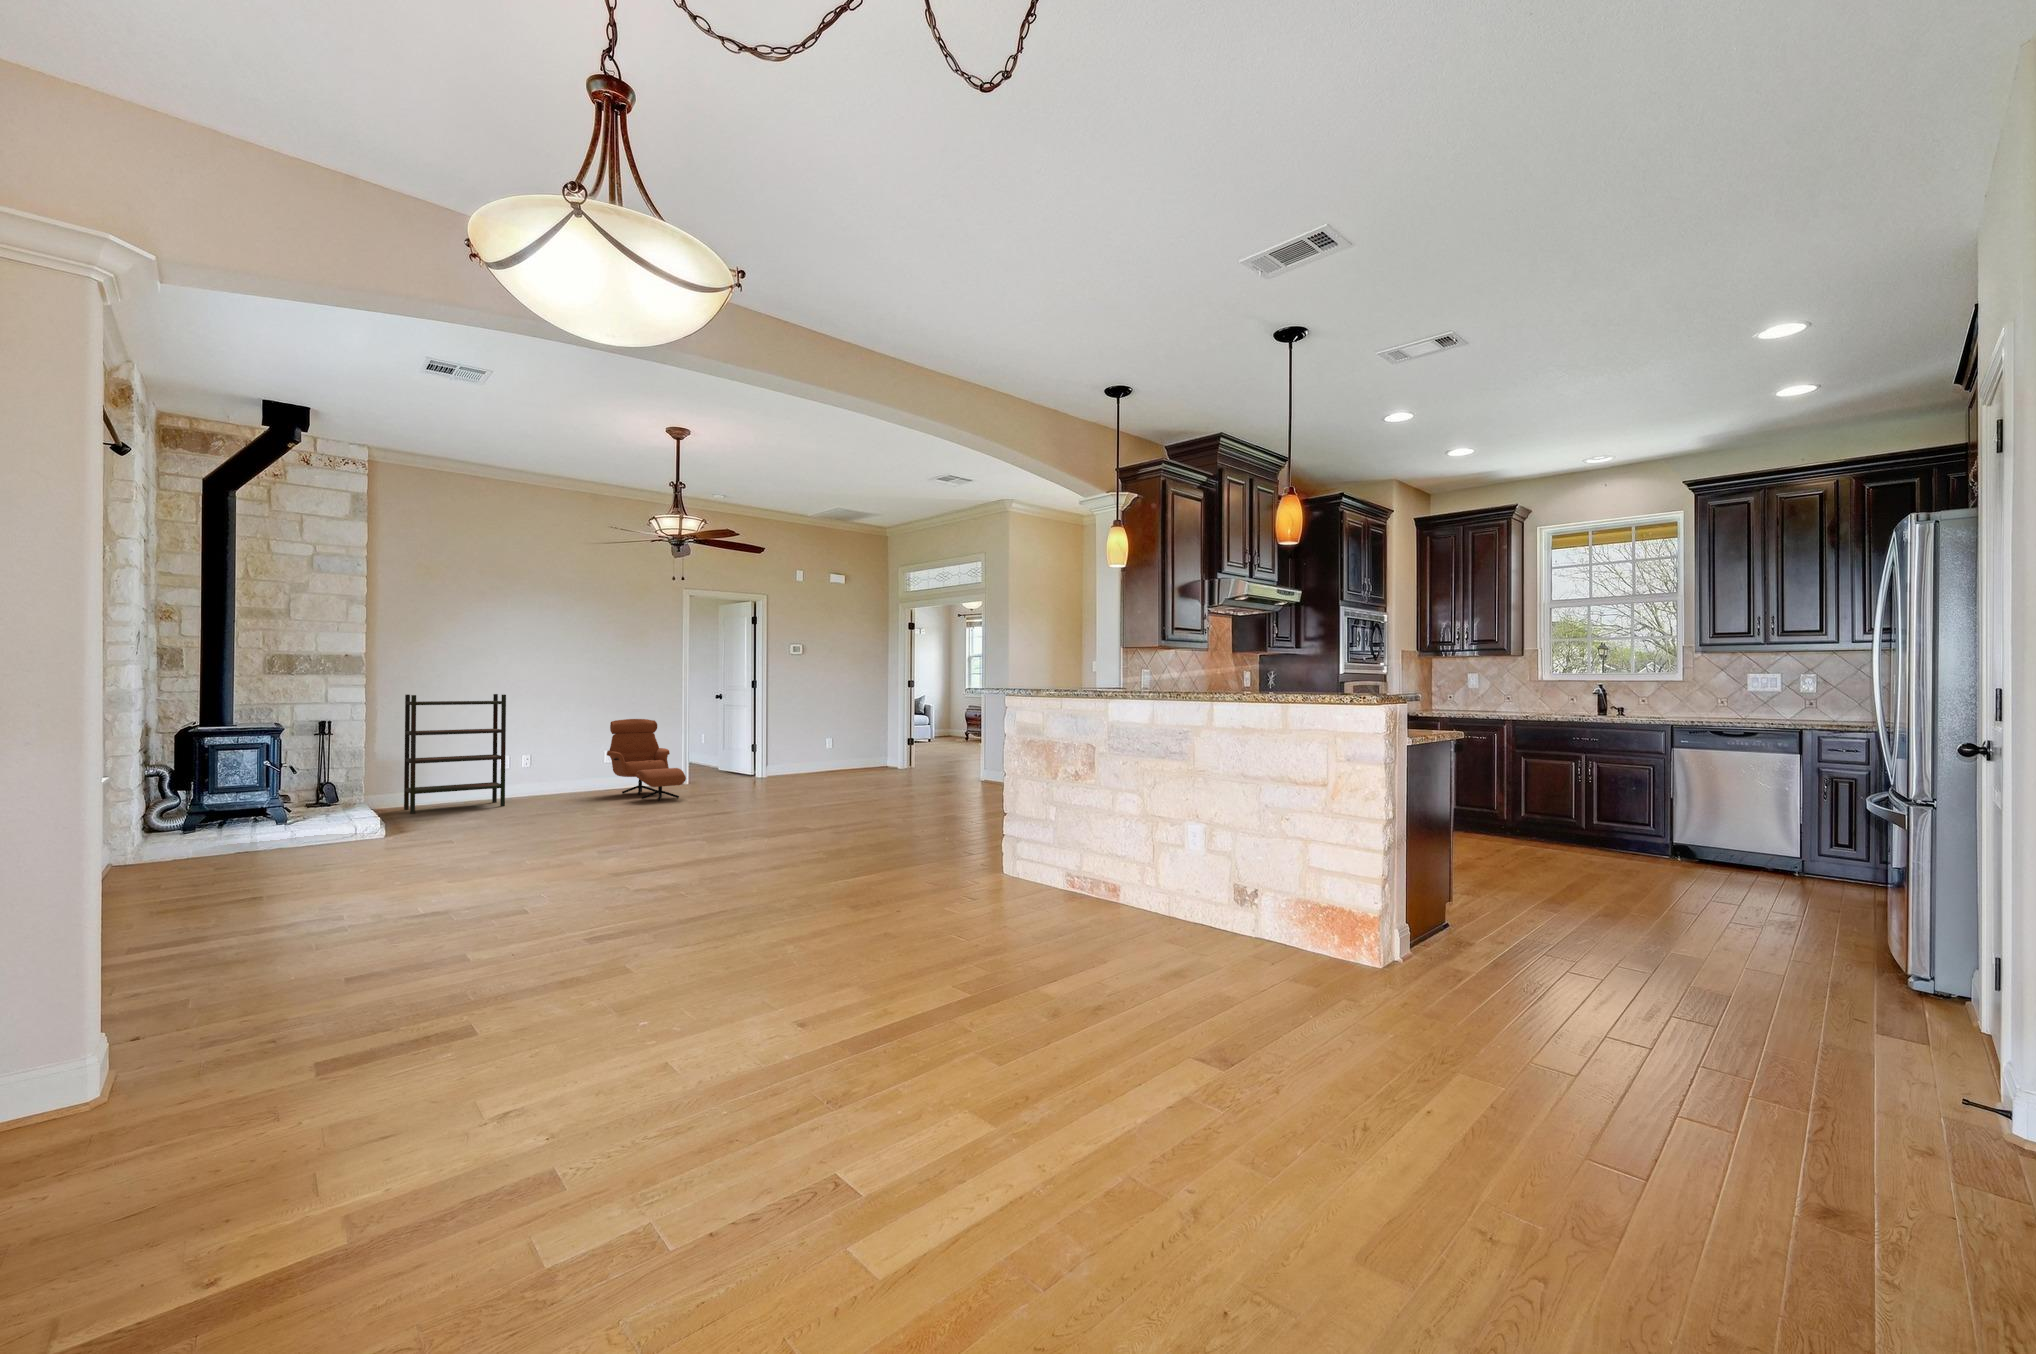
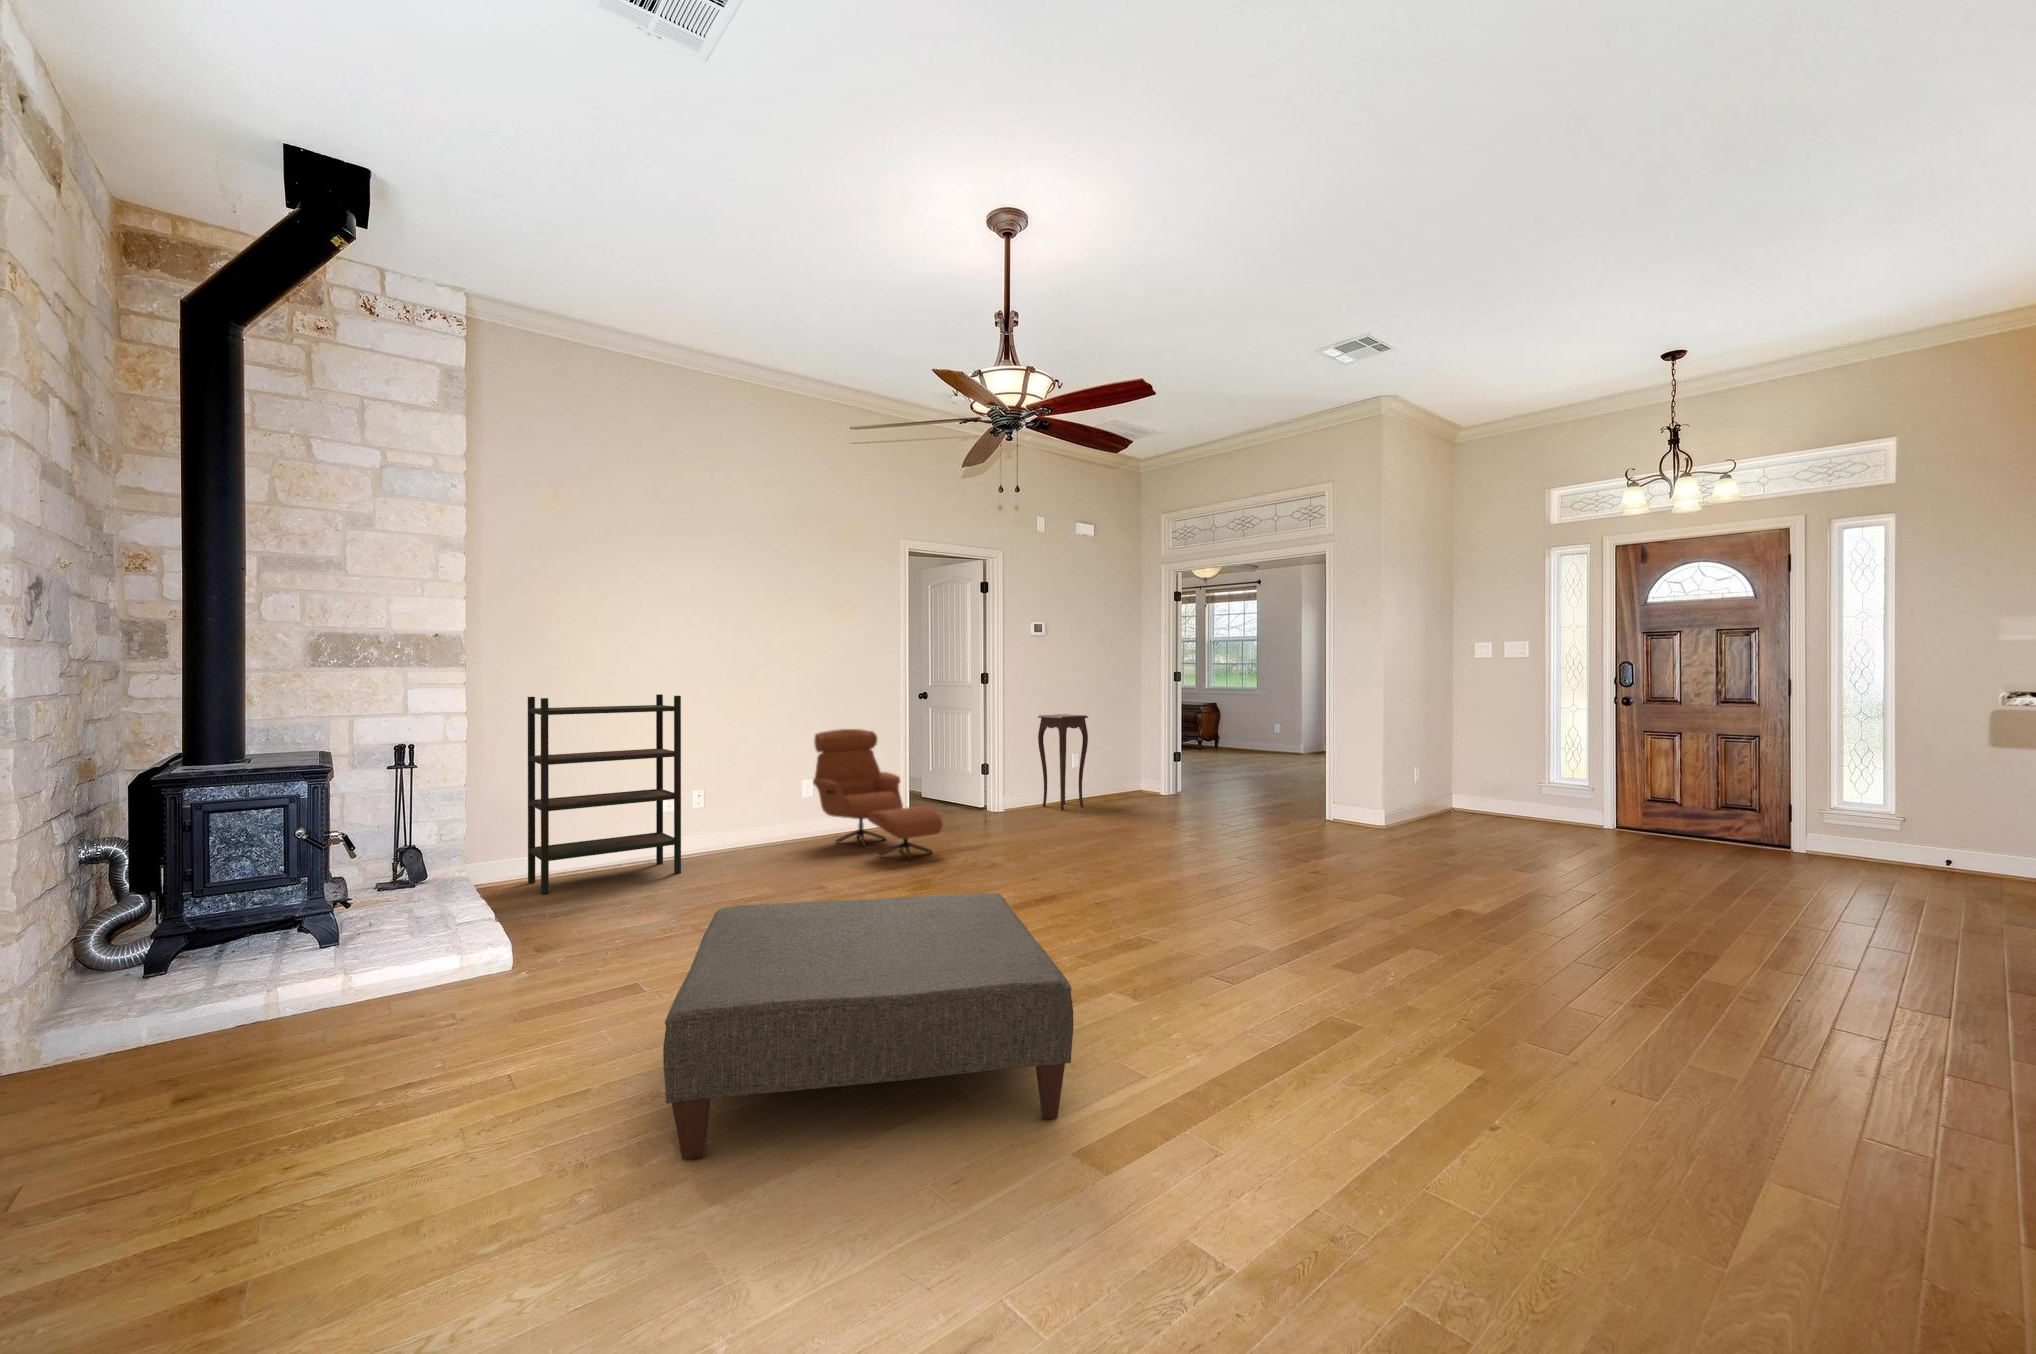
side table: none [794,712,829,779] -> present [1038,714,1088,810]
ottoman: none [425,793,637,877] -> present [663,893,1073,1159]

